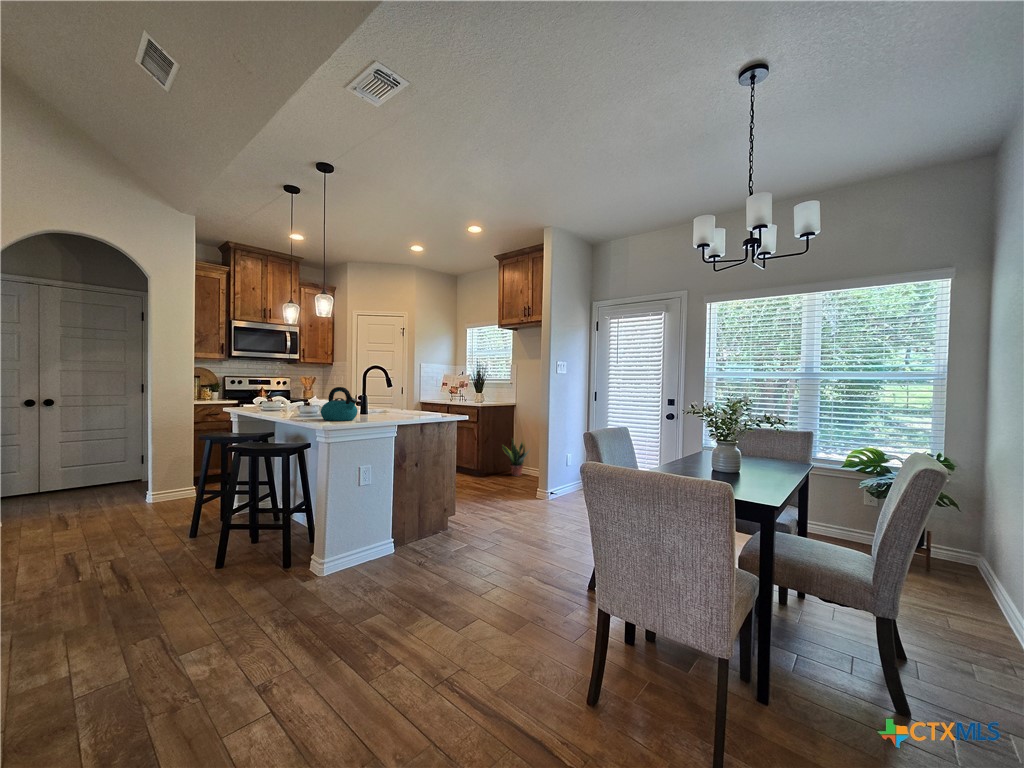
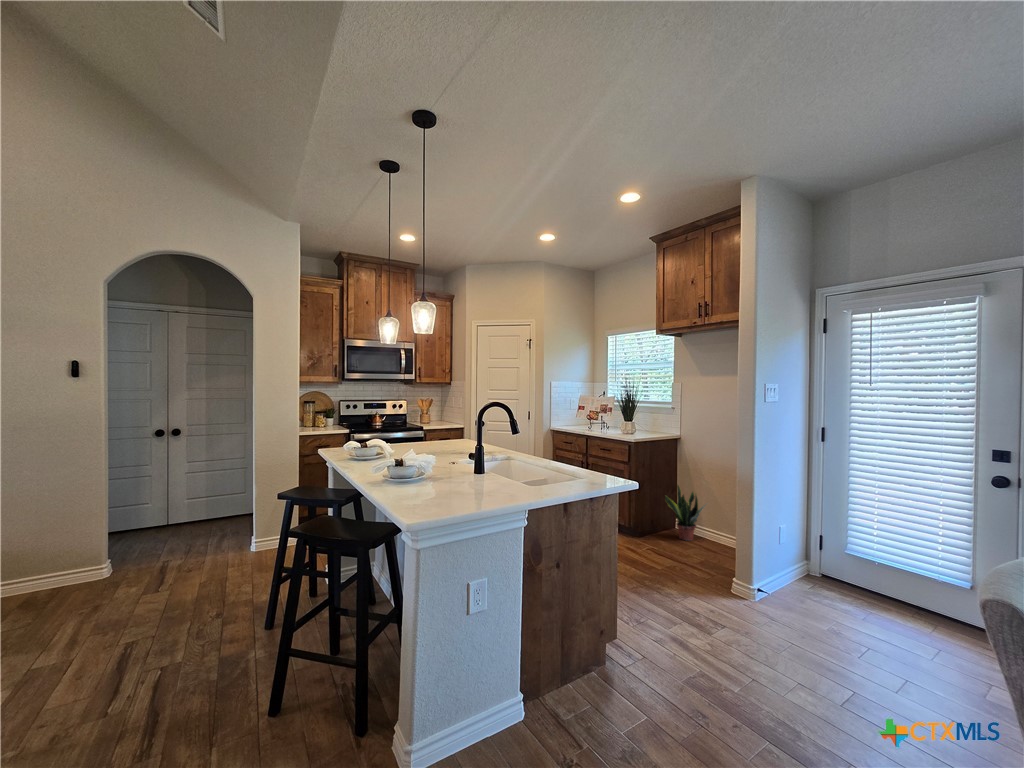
kettle: present [321,387,358,421] -> none [409,448,465,506]

